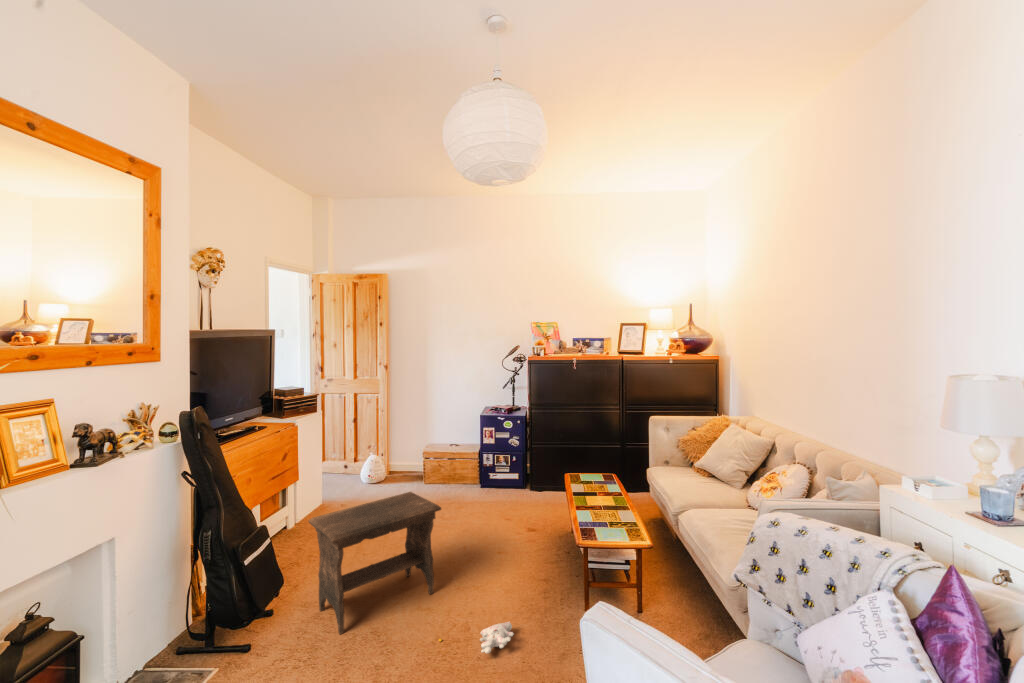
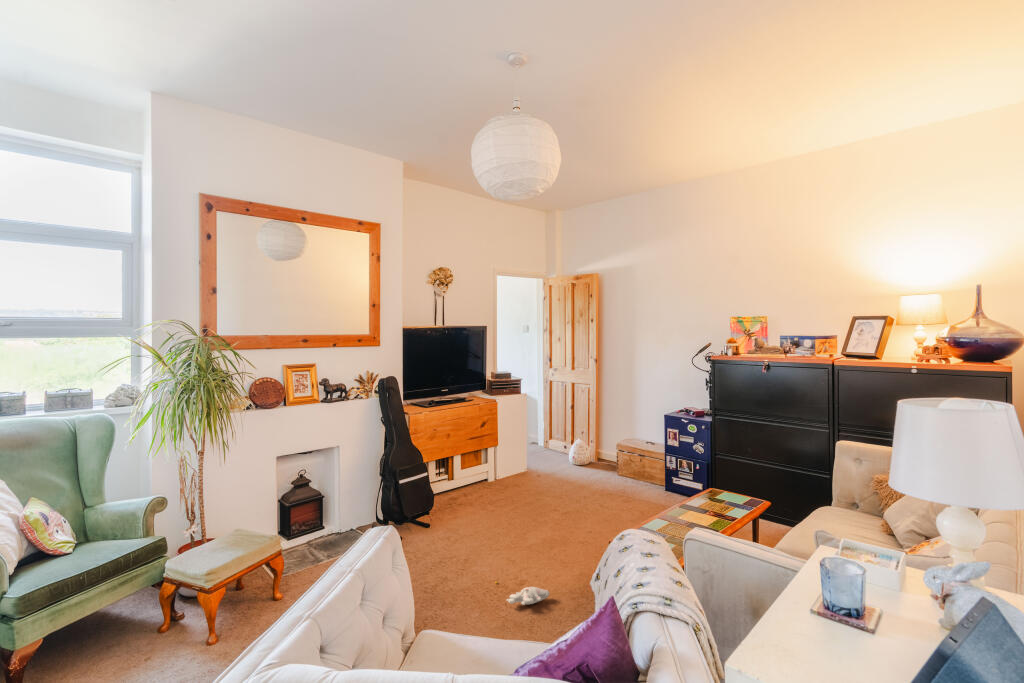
footstool: present [309,492,441,634] -> none [439,464,534,553]

